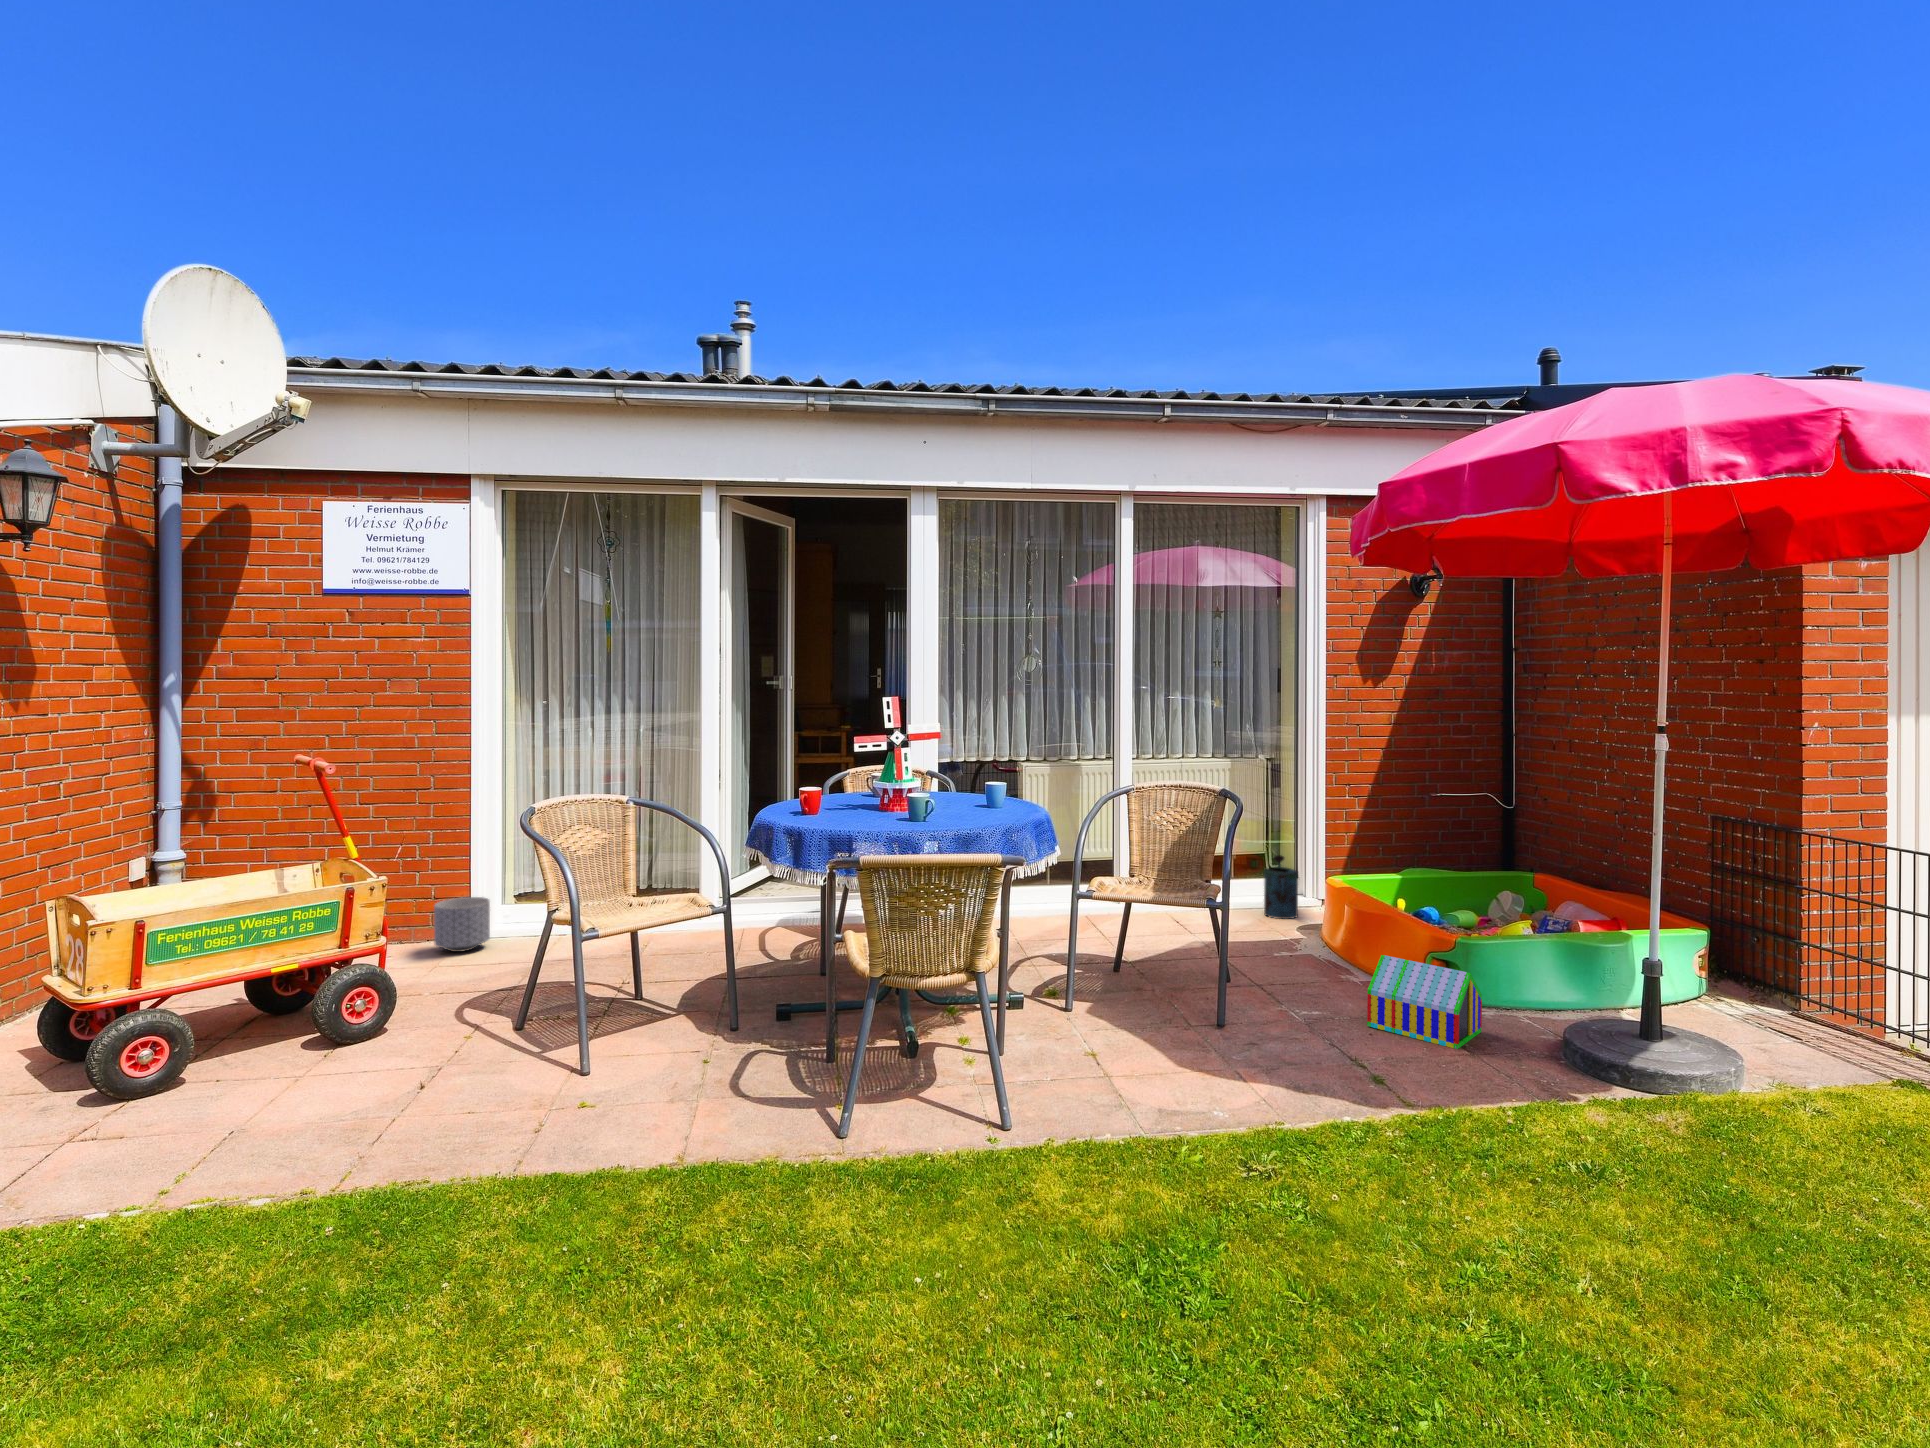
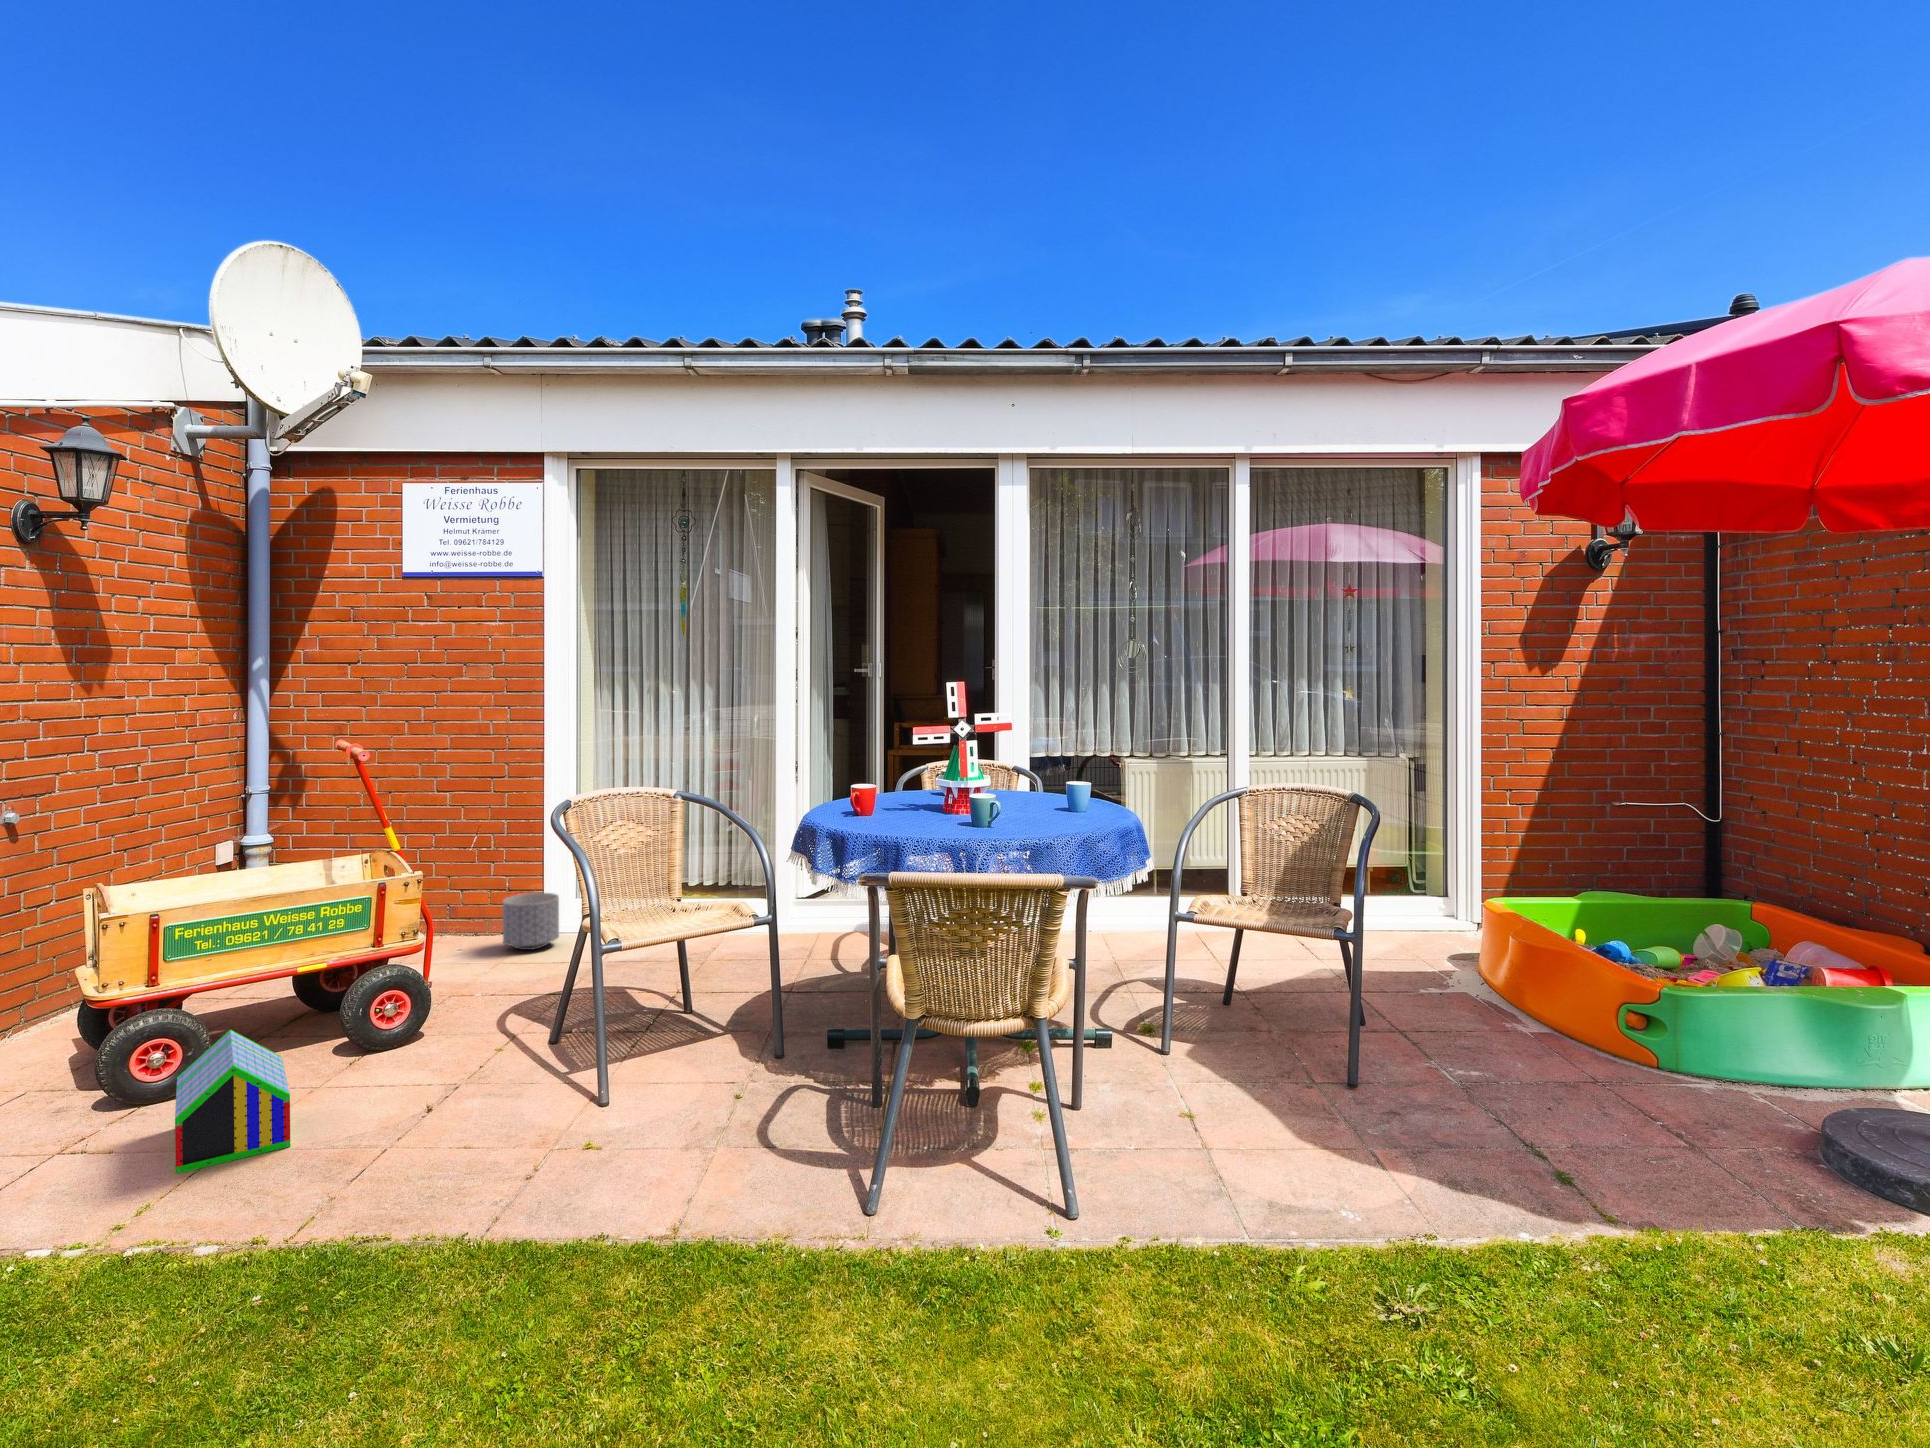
watering can: present [1264,855,1298,919] -> none [1409,872,1452,948]
toy house: present [1367,955,1482,1049] -> present [175,1030,290,1174]

